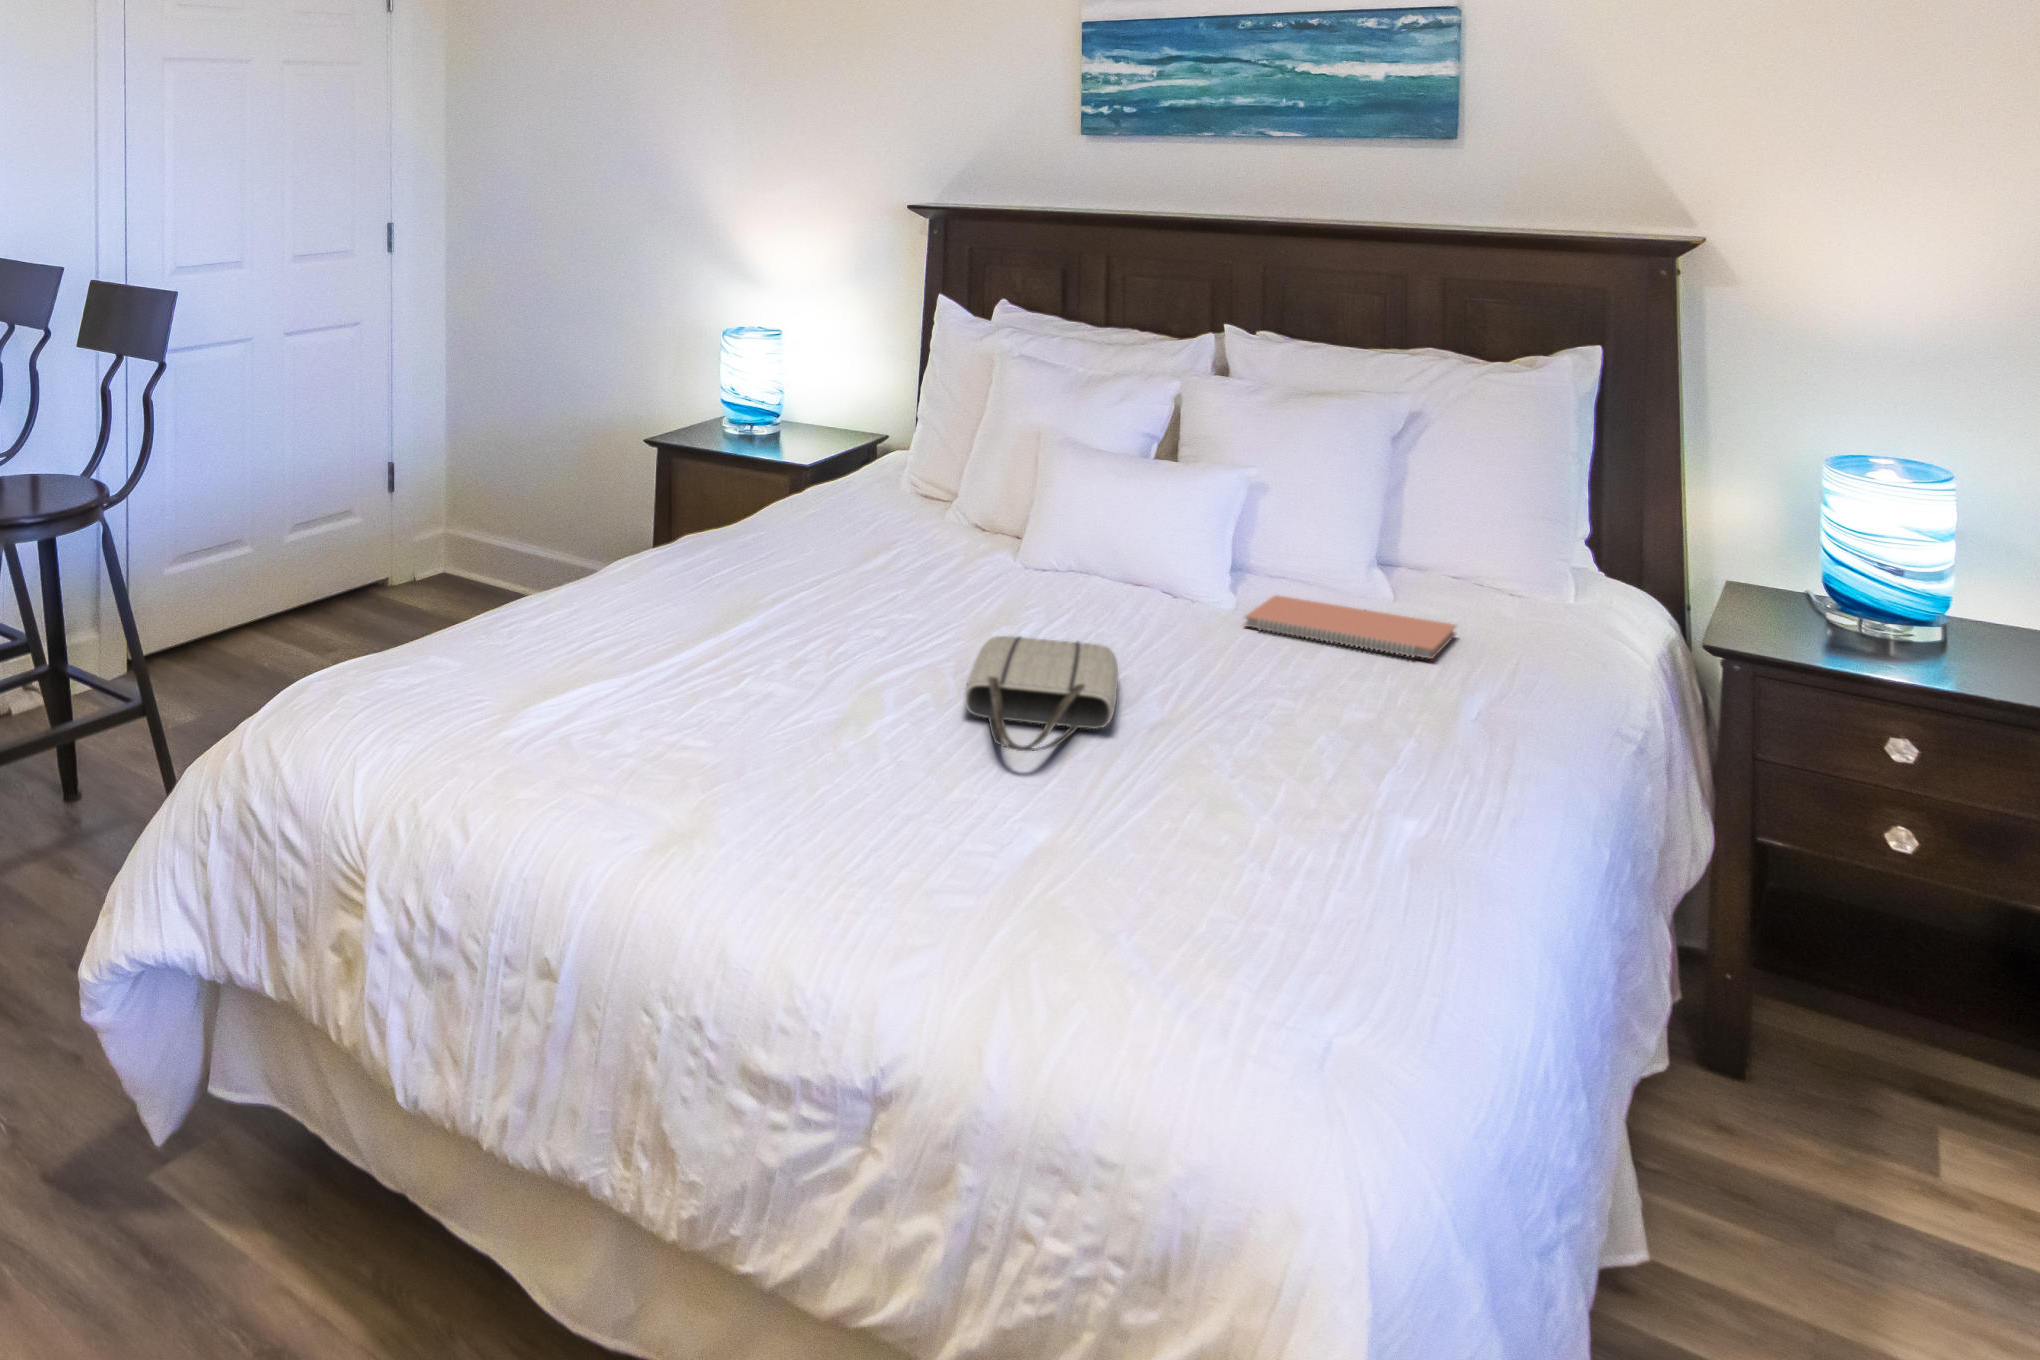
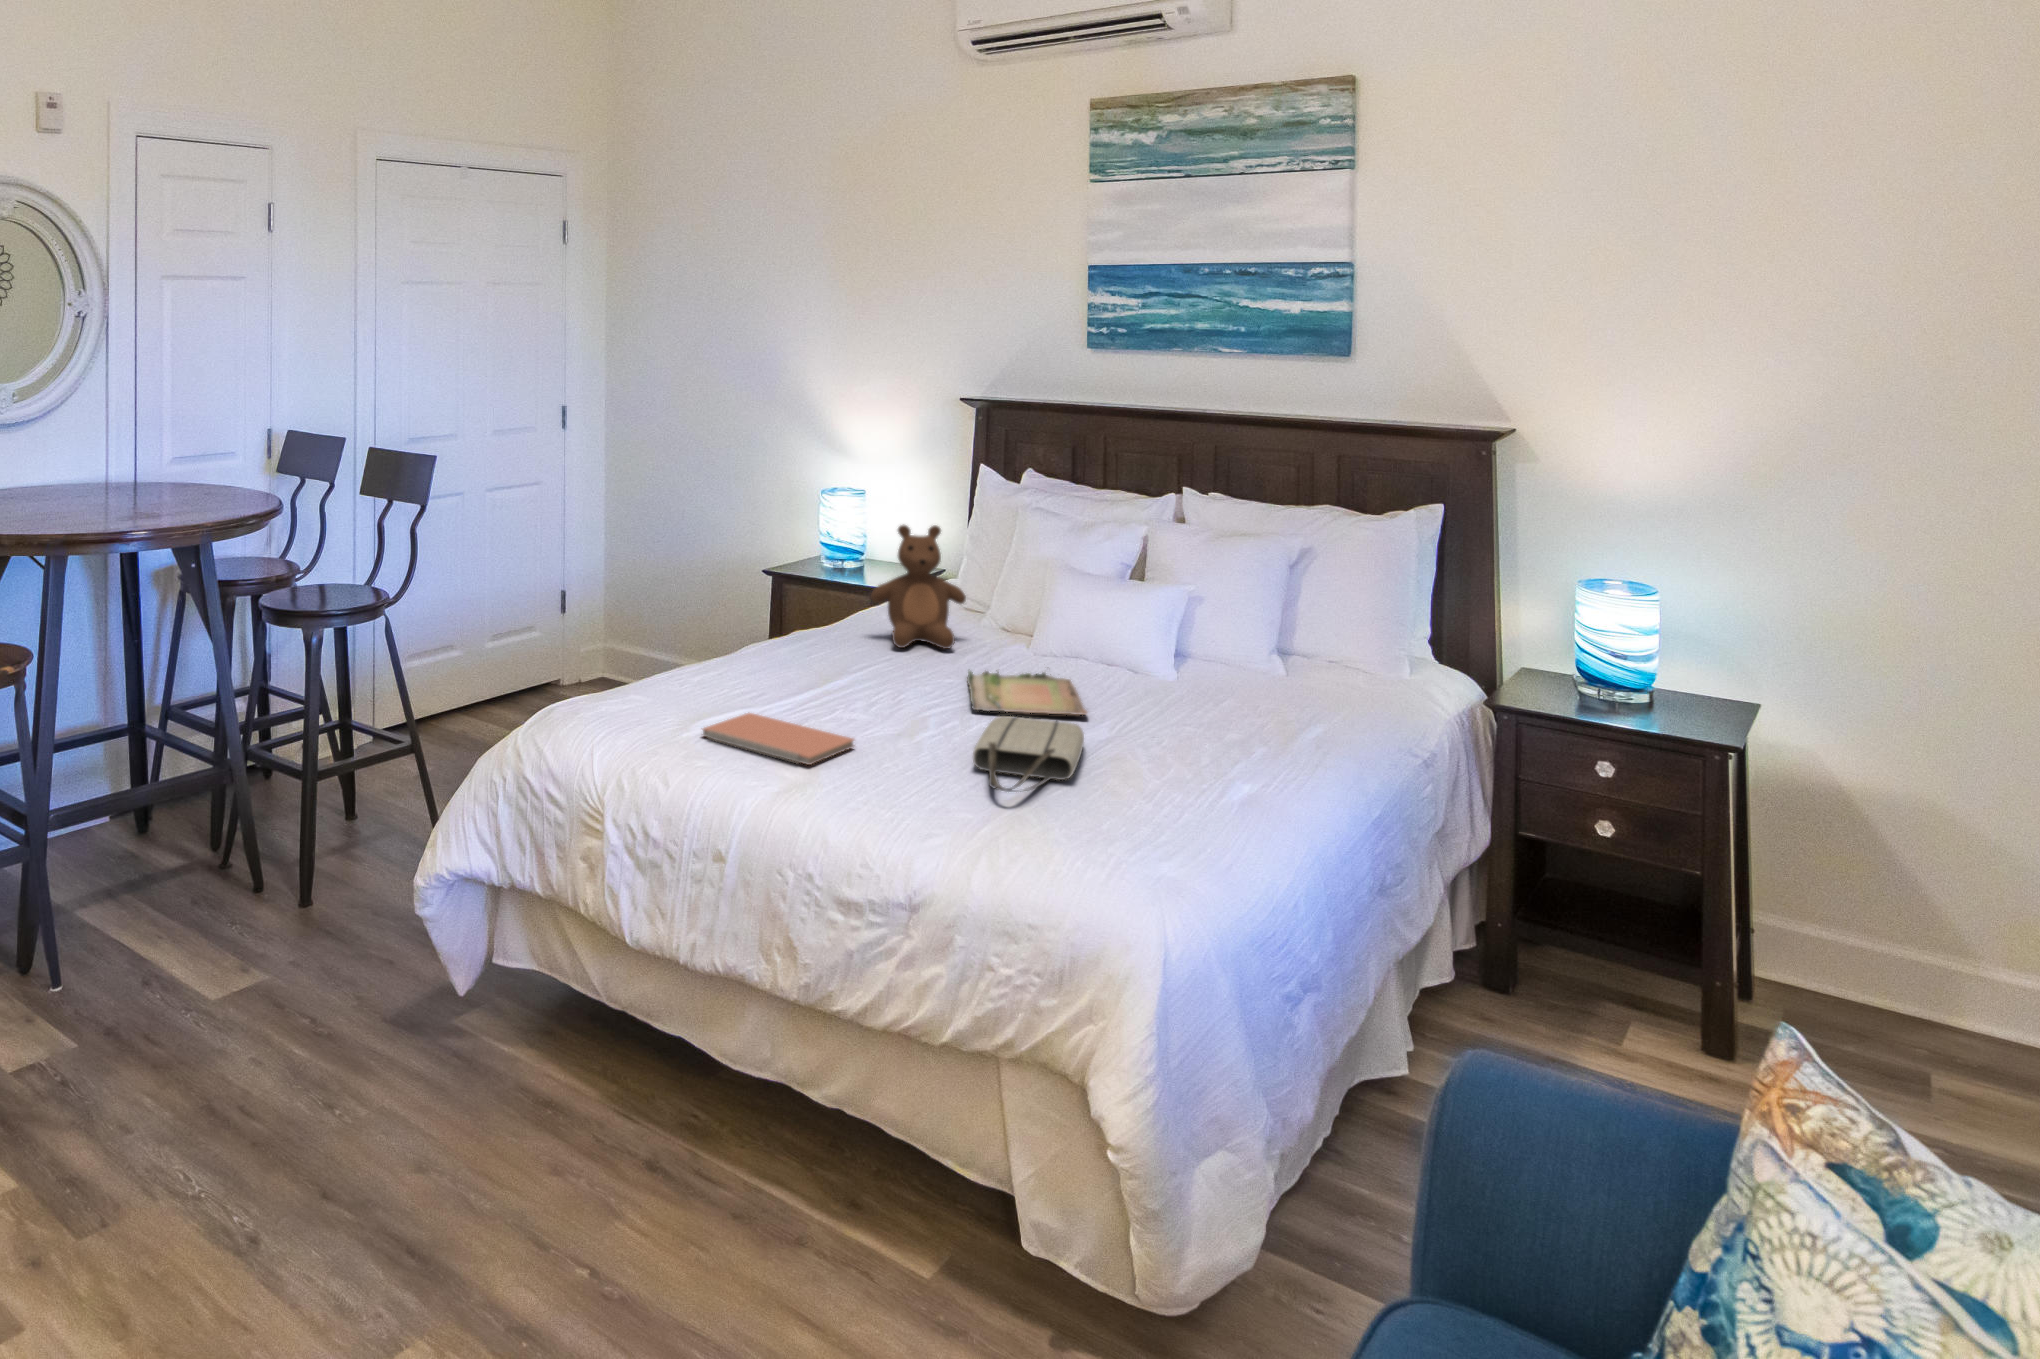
teddy bear: none [798,373,928,542] -> present [871,525,966,649]
tray: none [937,561,1114,630] -> present [967,671,1087,715]
notebook: present [1245,595,1456,659] -> present [703,713,854,765]

